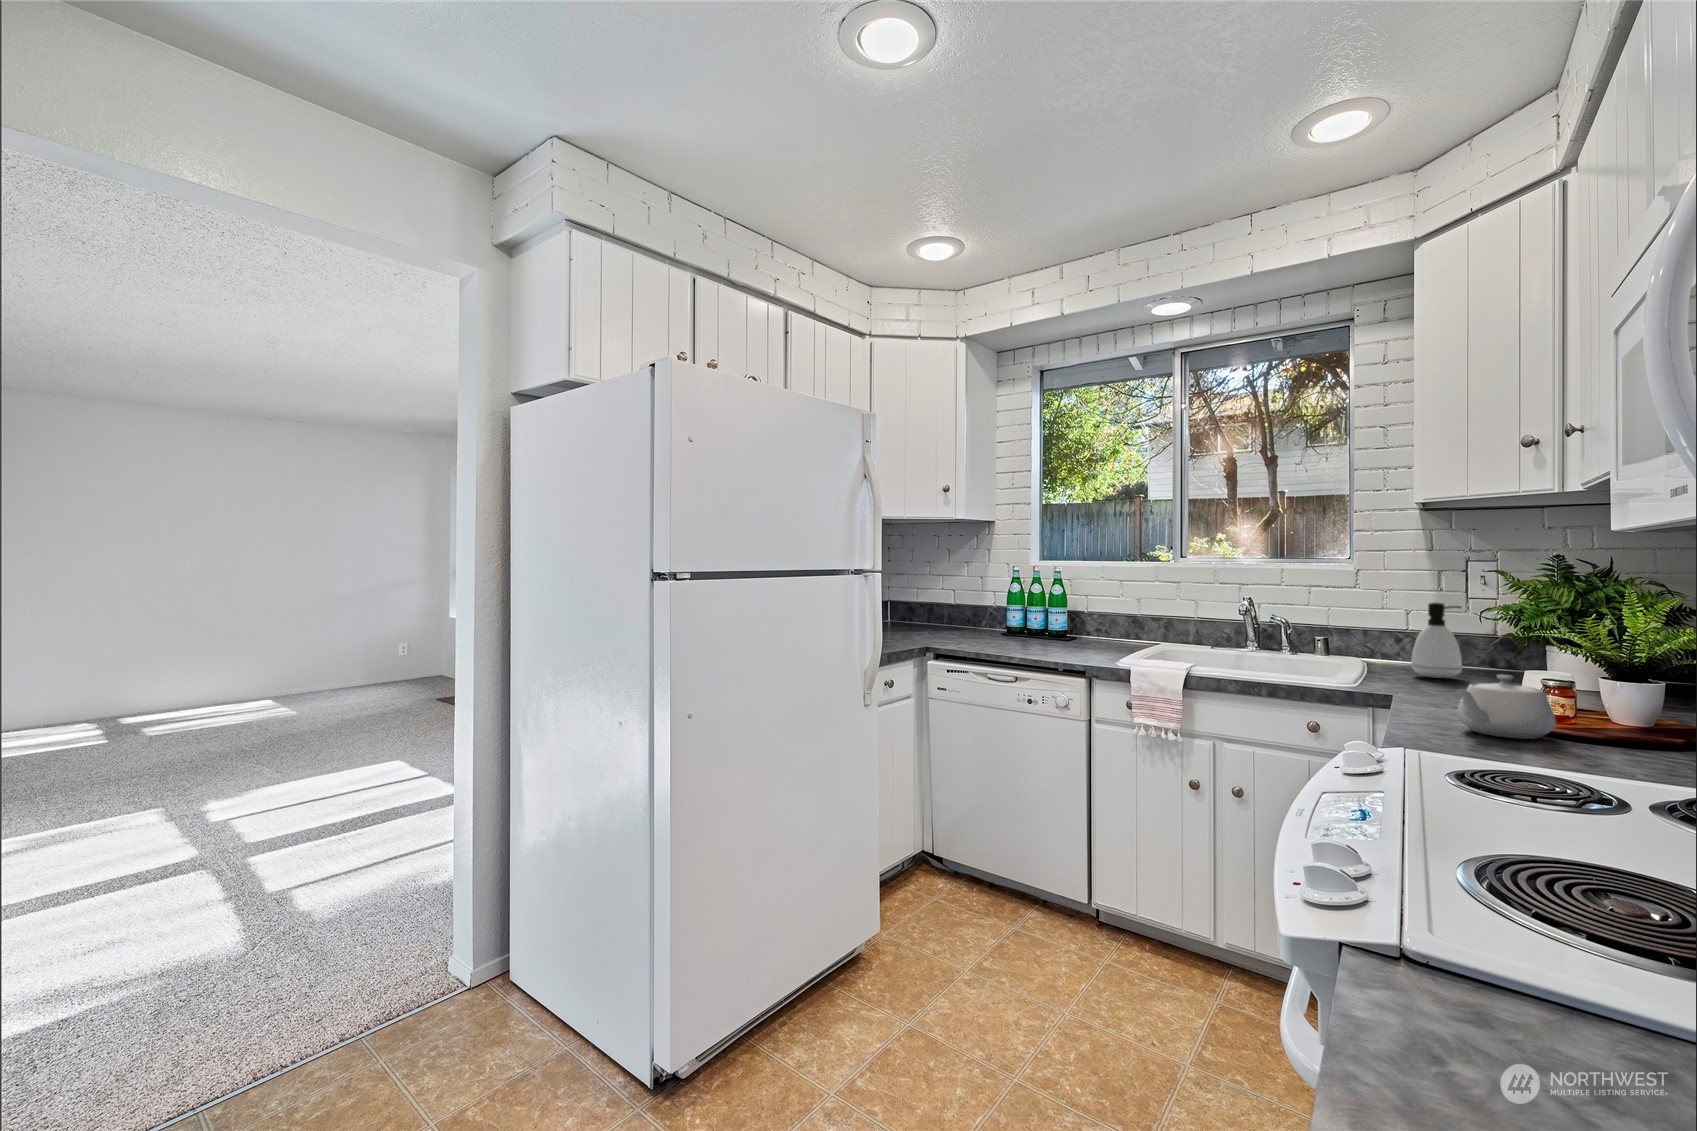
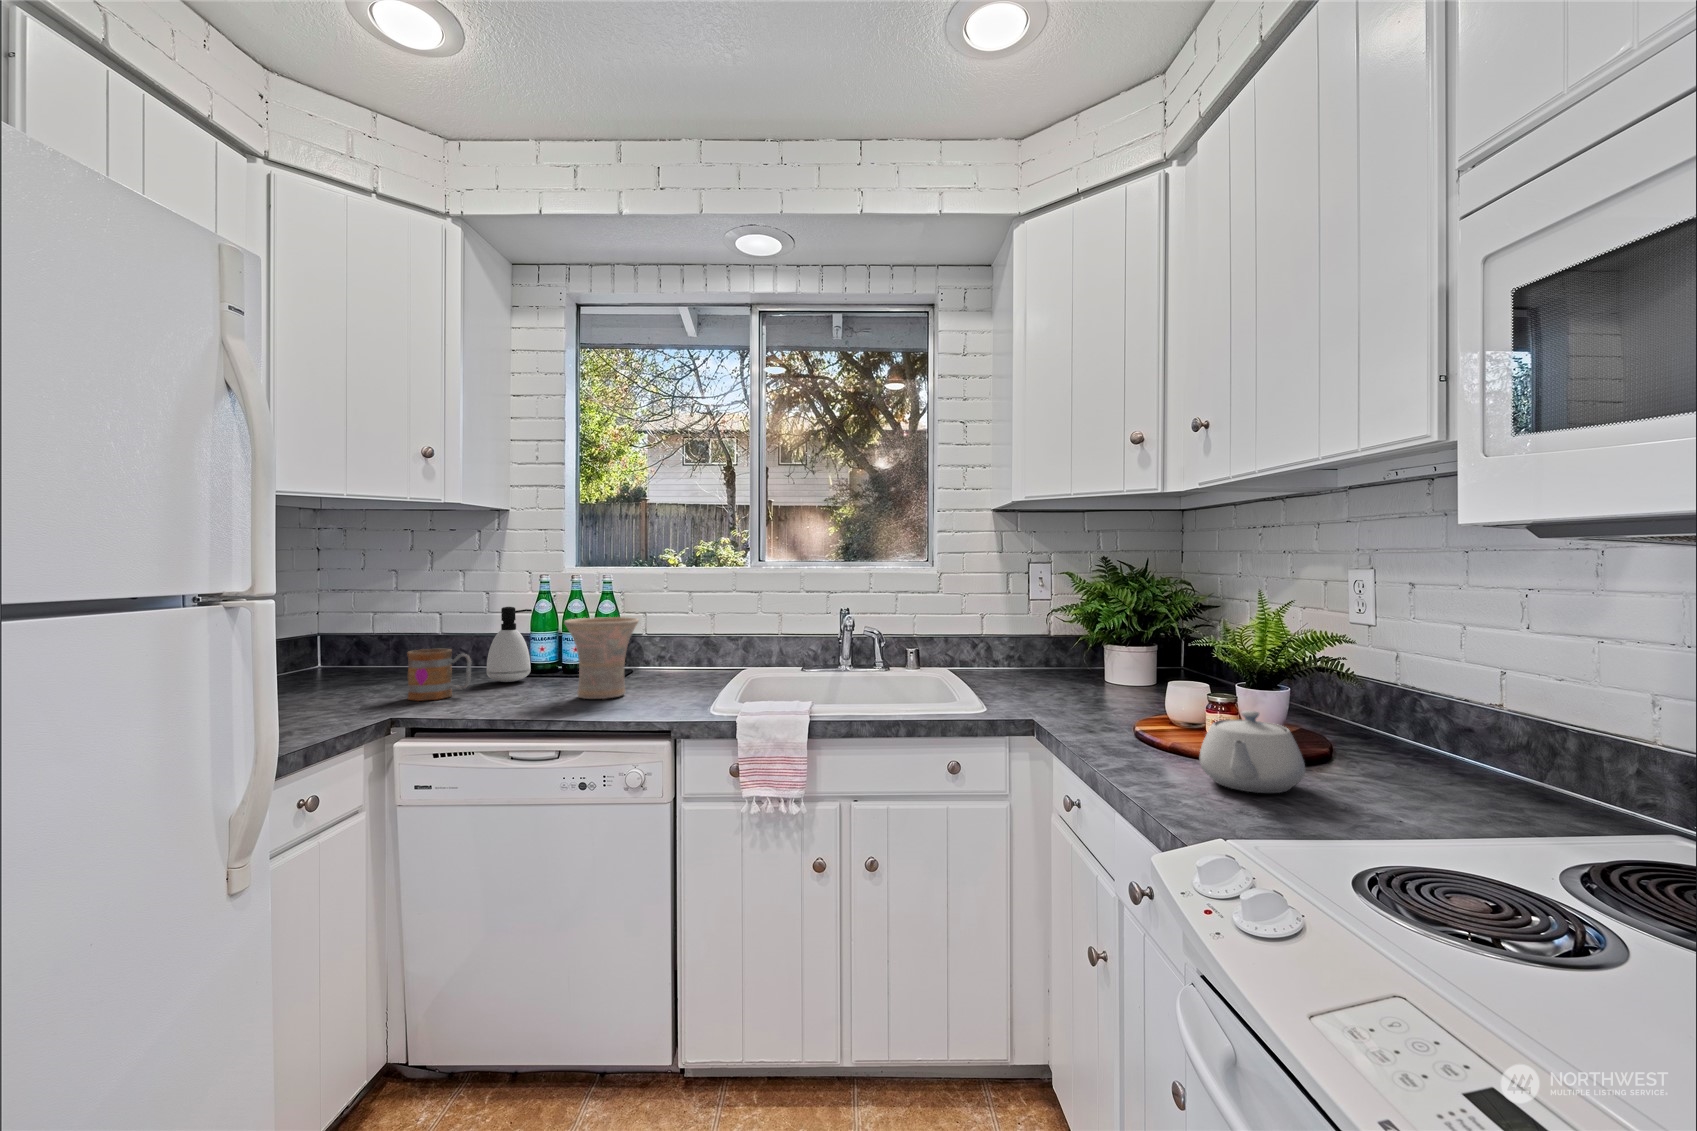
vase: none [1023,596,1073,650] -> present [564,617,639,699]
soap dispenser: present [1411,602,1462,678] -> present [486,607,532,682]
mug: none [933,612,968,643] -> present [407,649,471,701]

